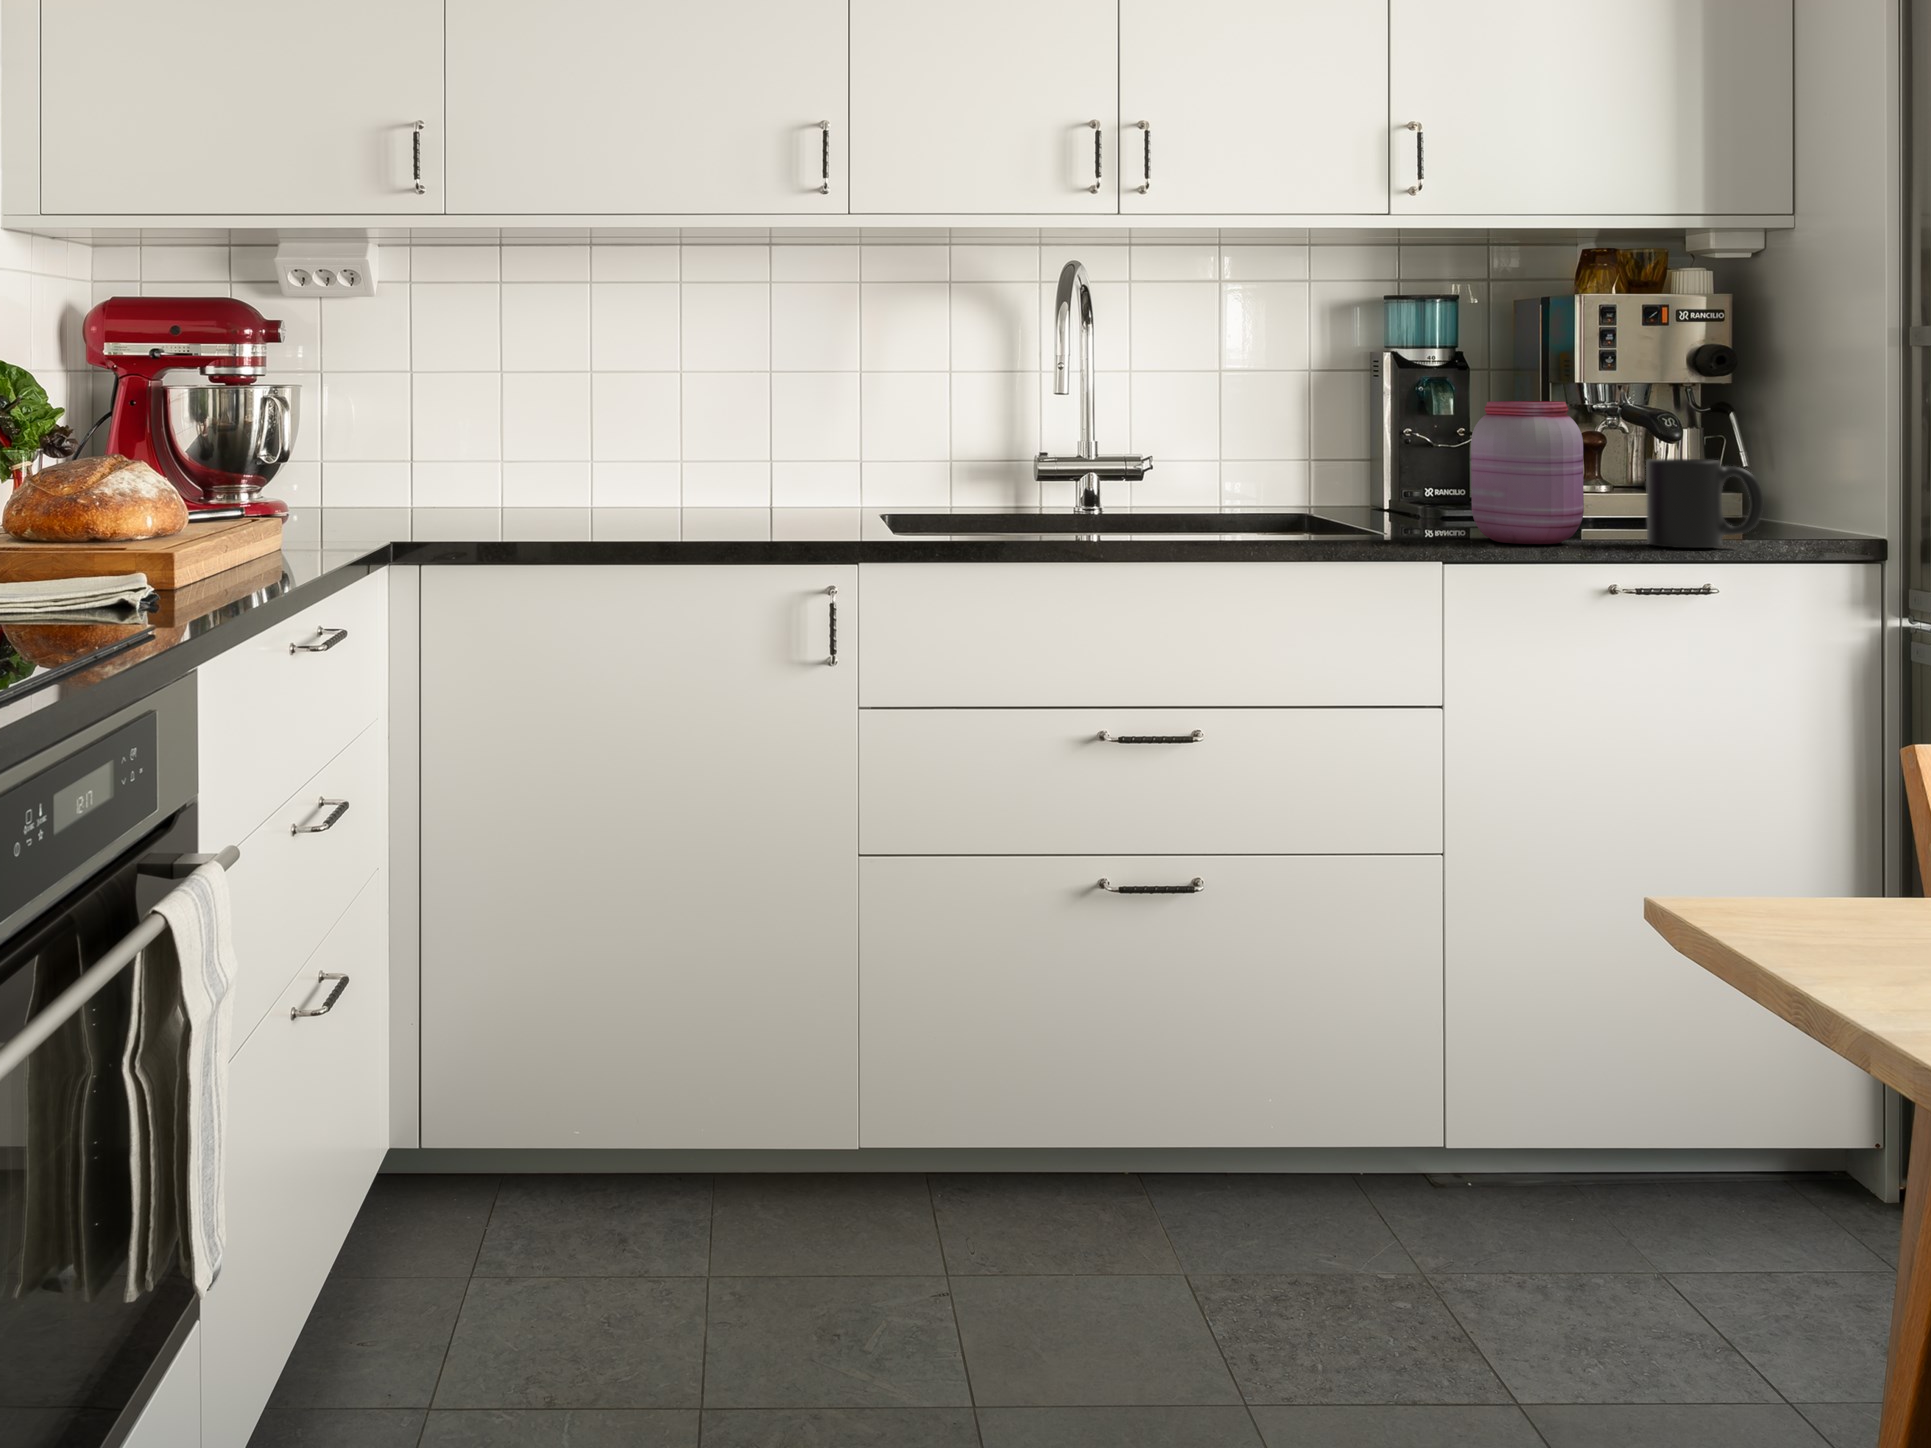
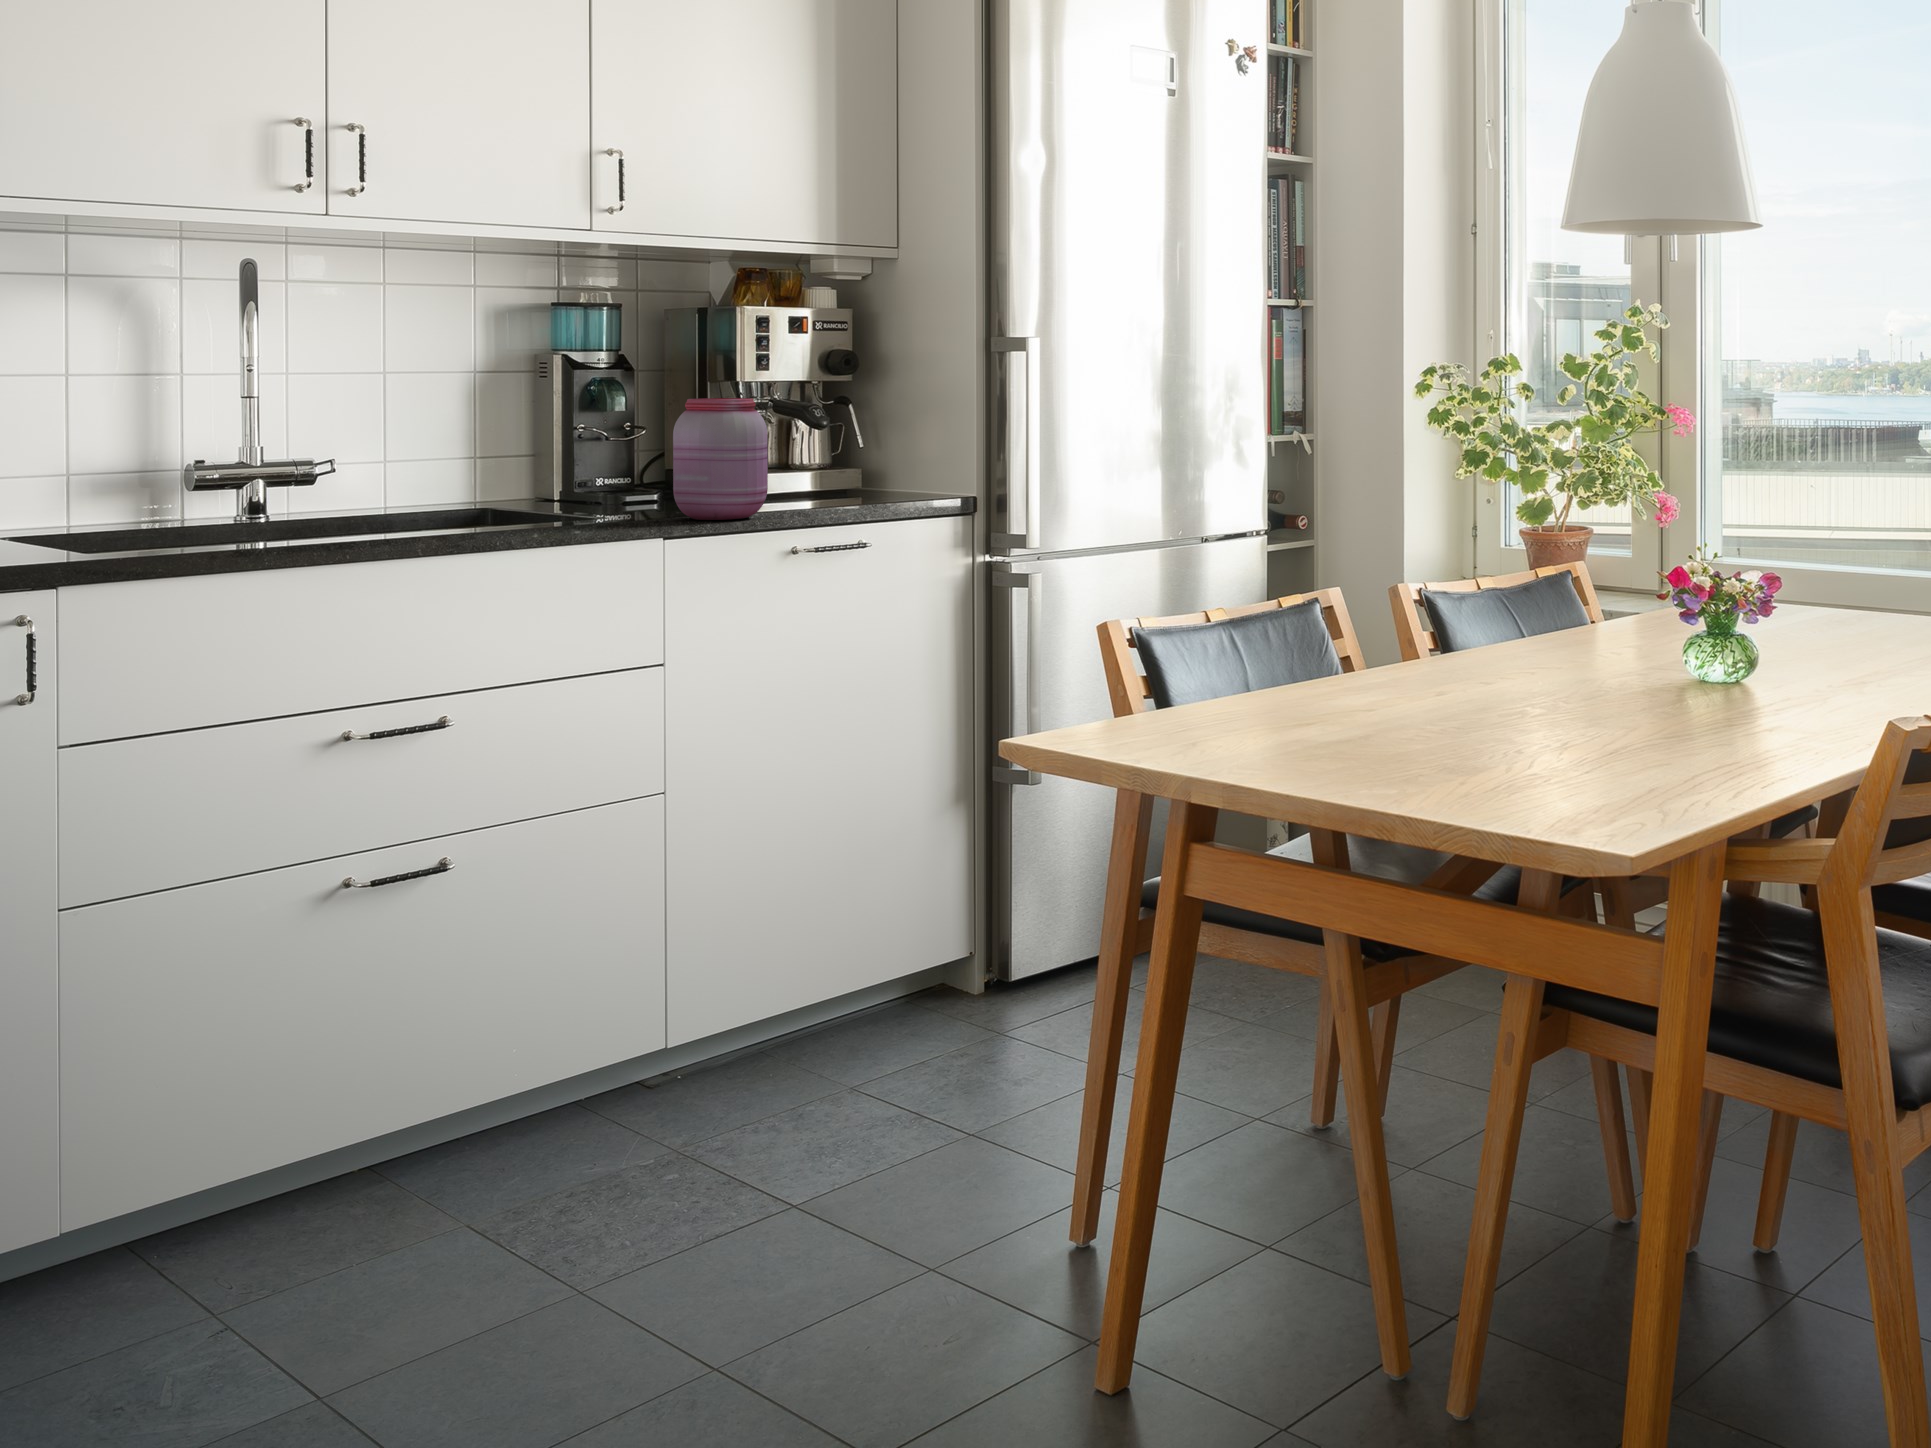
mug: present [1646,459,1763,548] -> none [814,443,898,515]

